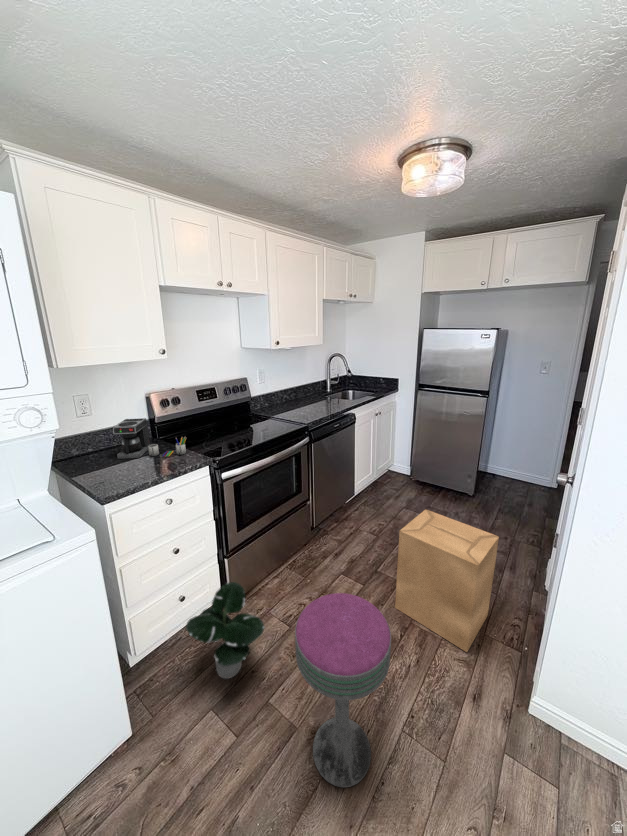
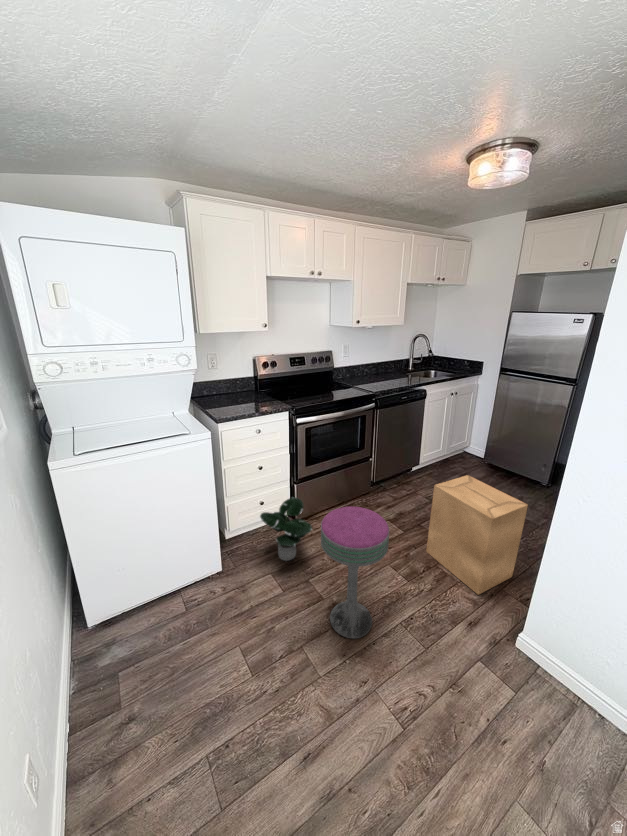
coffee maker: present [113,418,186,459] -> none [230,374,277,403]

